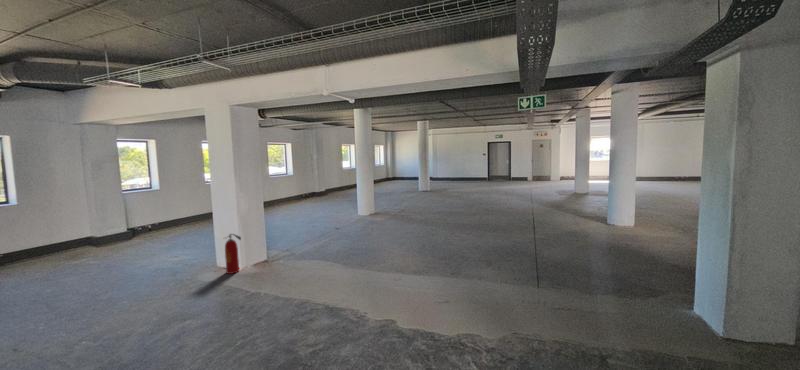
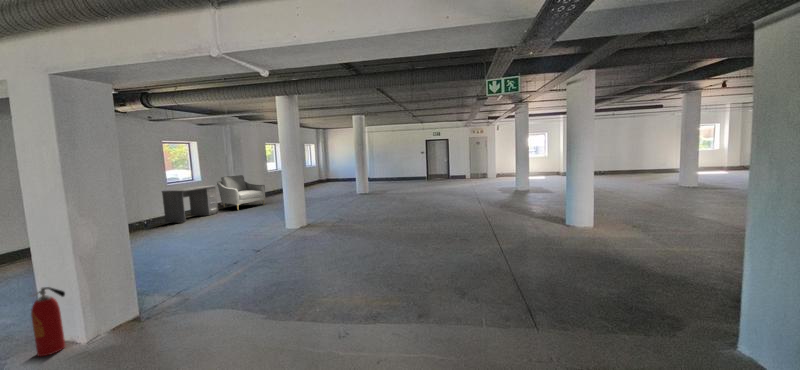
chair: none [304,171,341,200] -> present [217,175,265,210]
desk: none [266,179,305,208] -> present [162,186,218,222]

